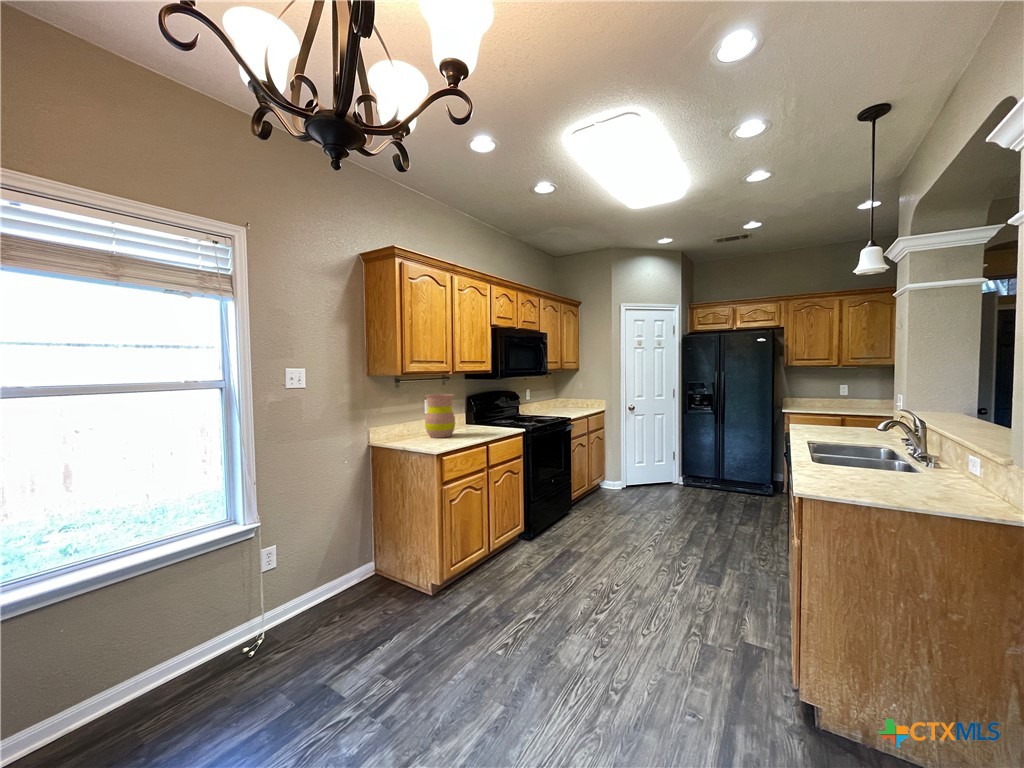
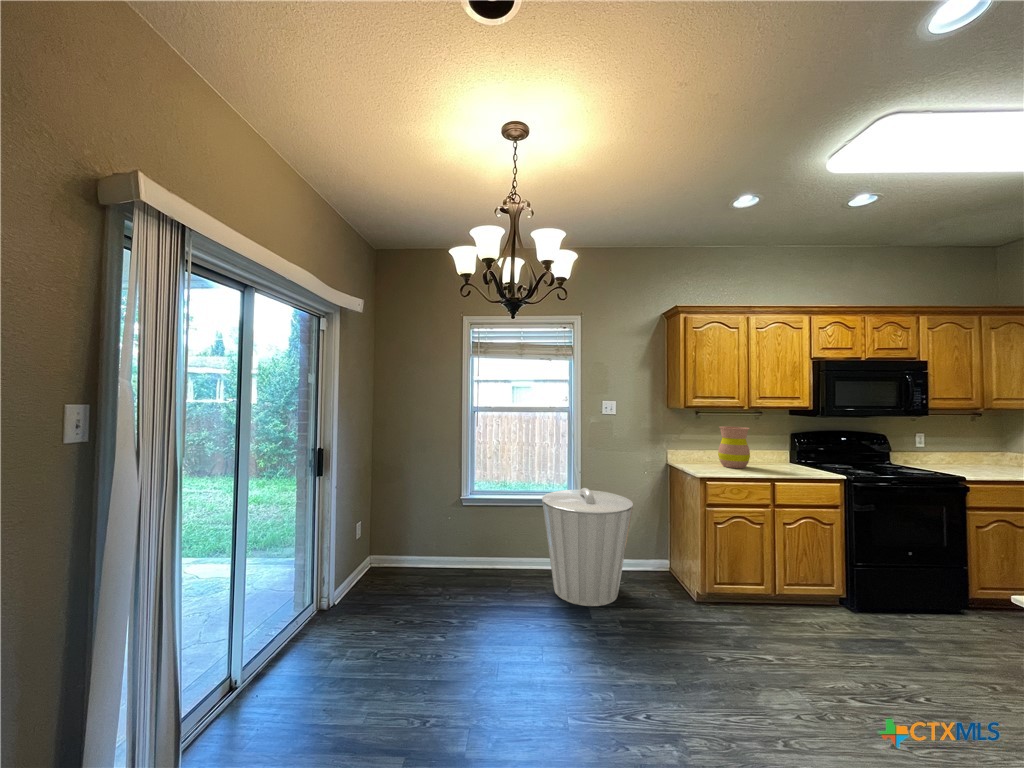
trash can: none [210,502,368,697] -> present [542,488,633,606]

